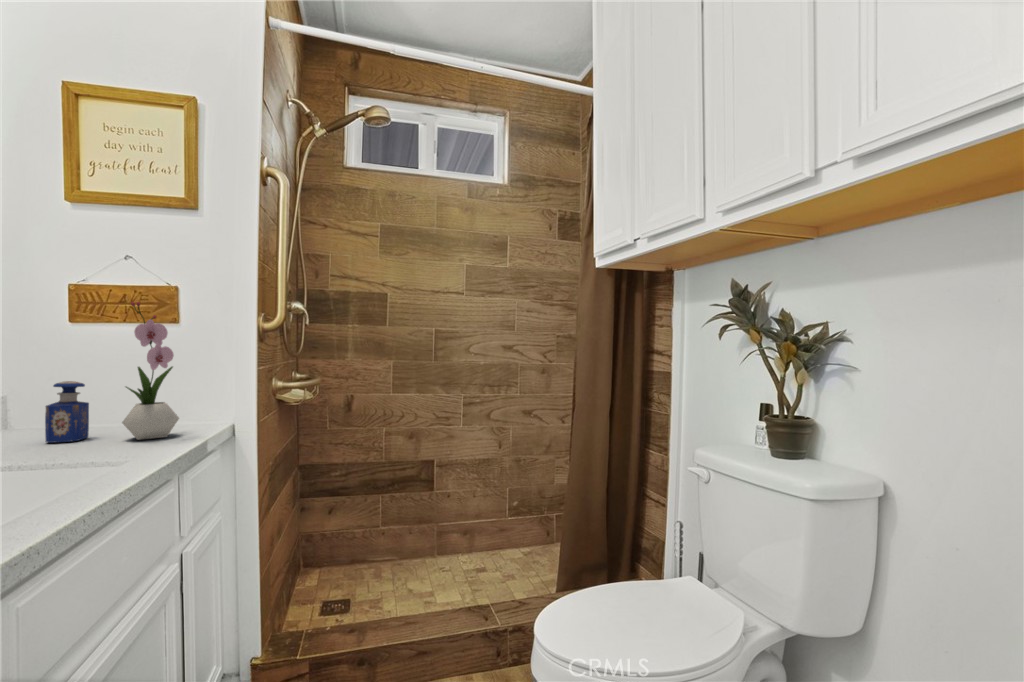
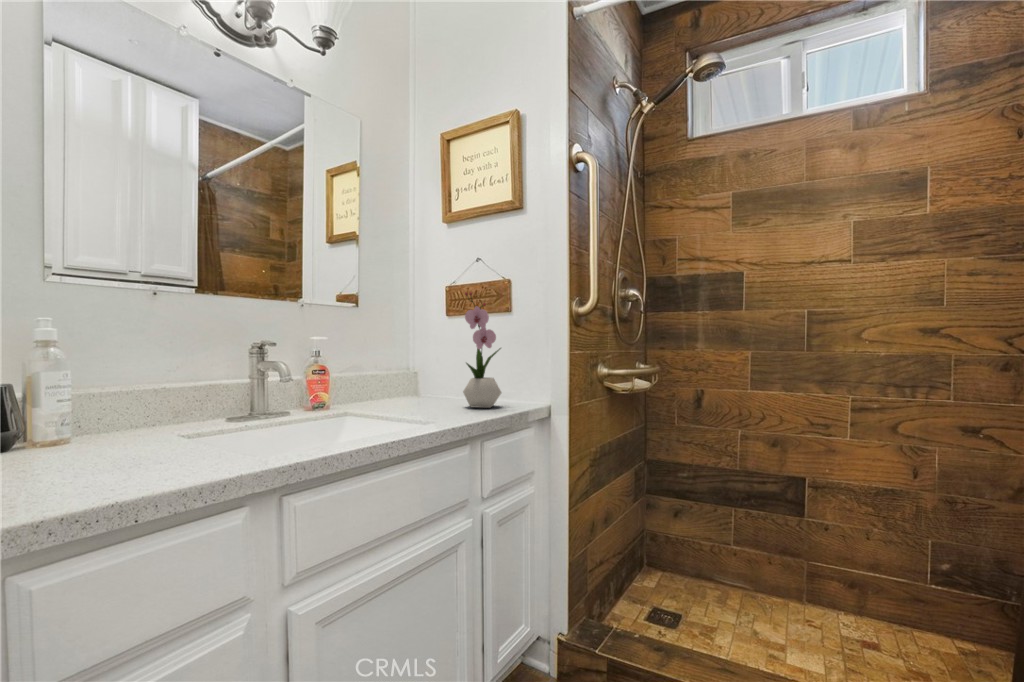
perfume bottle: present [45,381,89,443] -> none [426,357,452,403]

